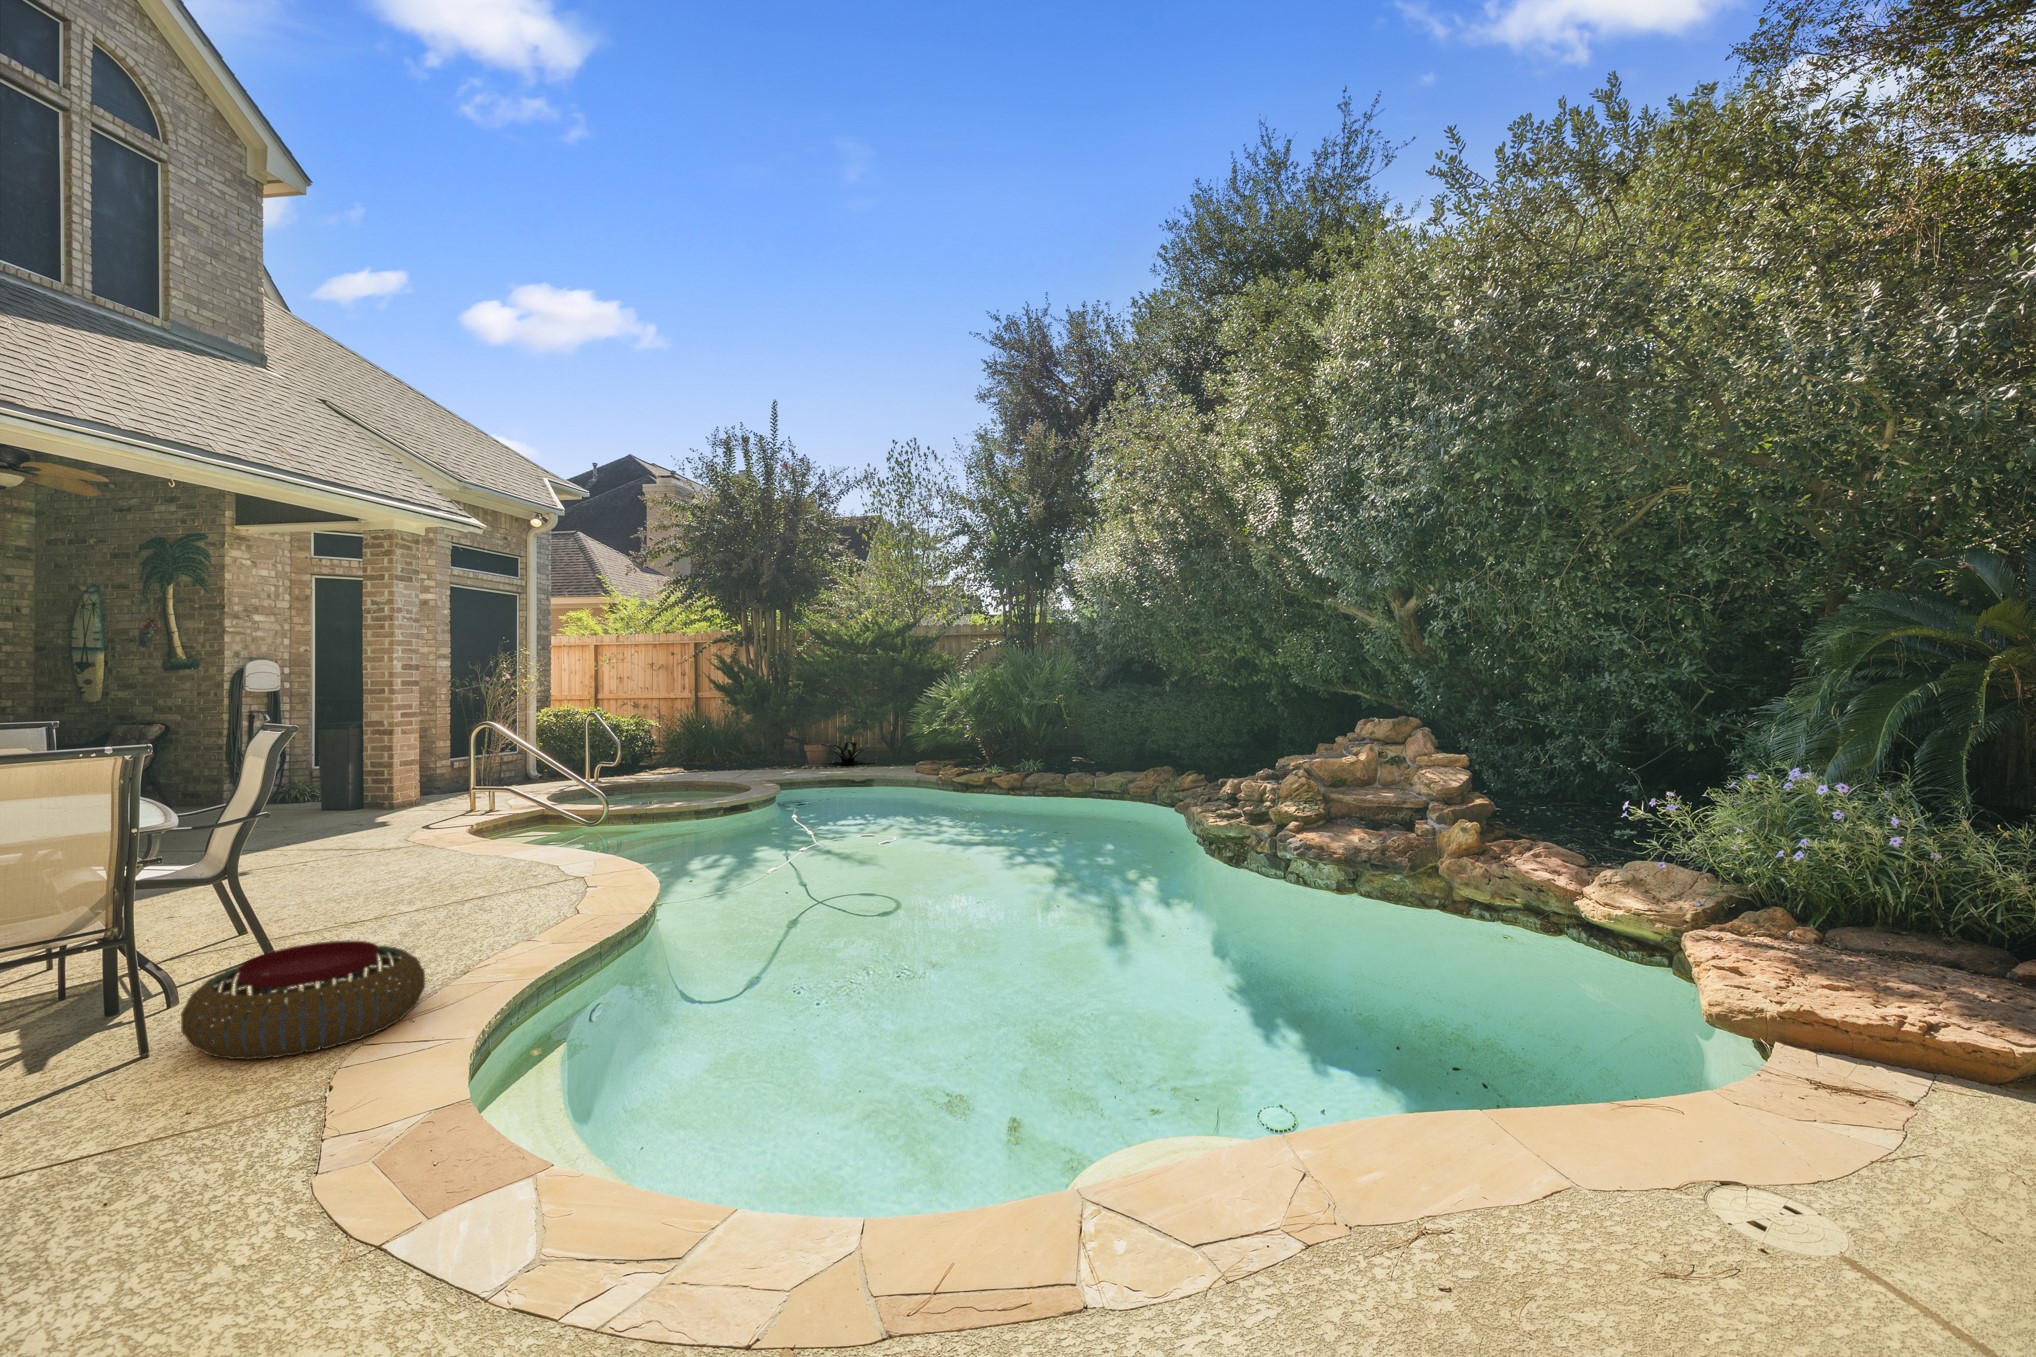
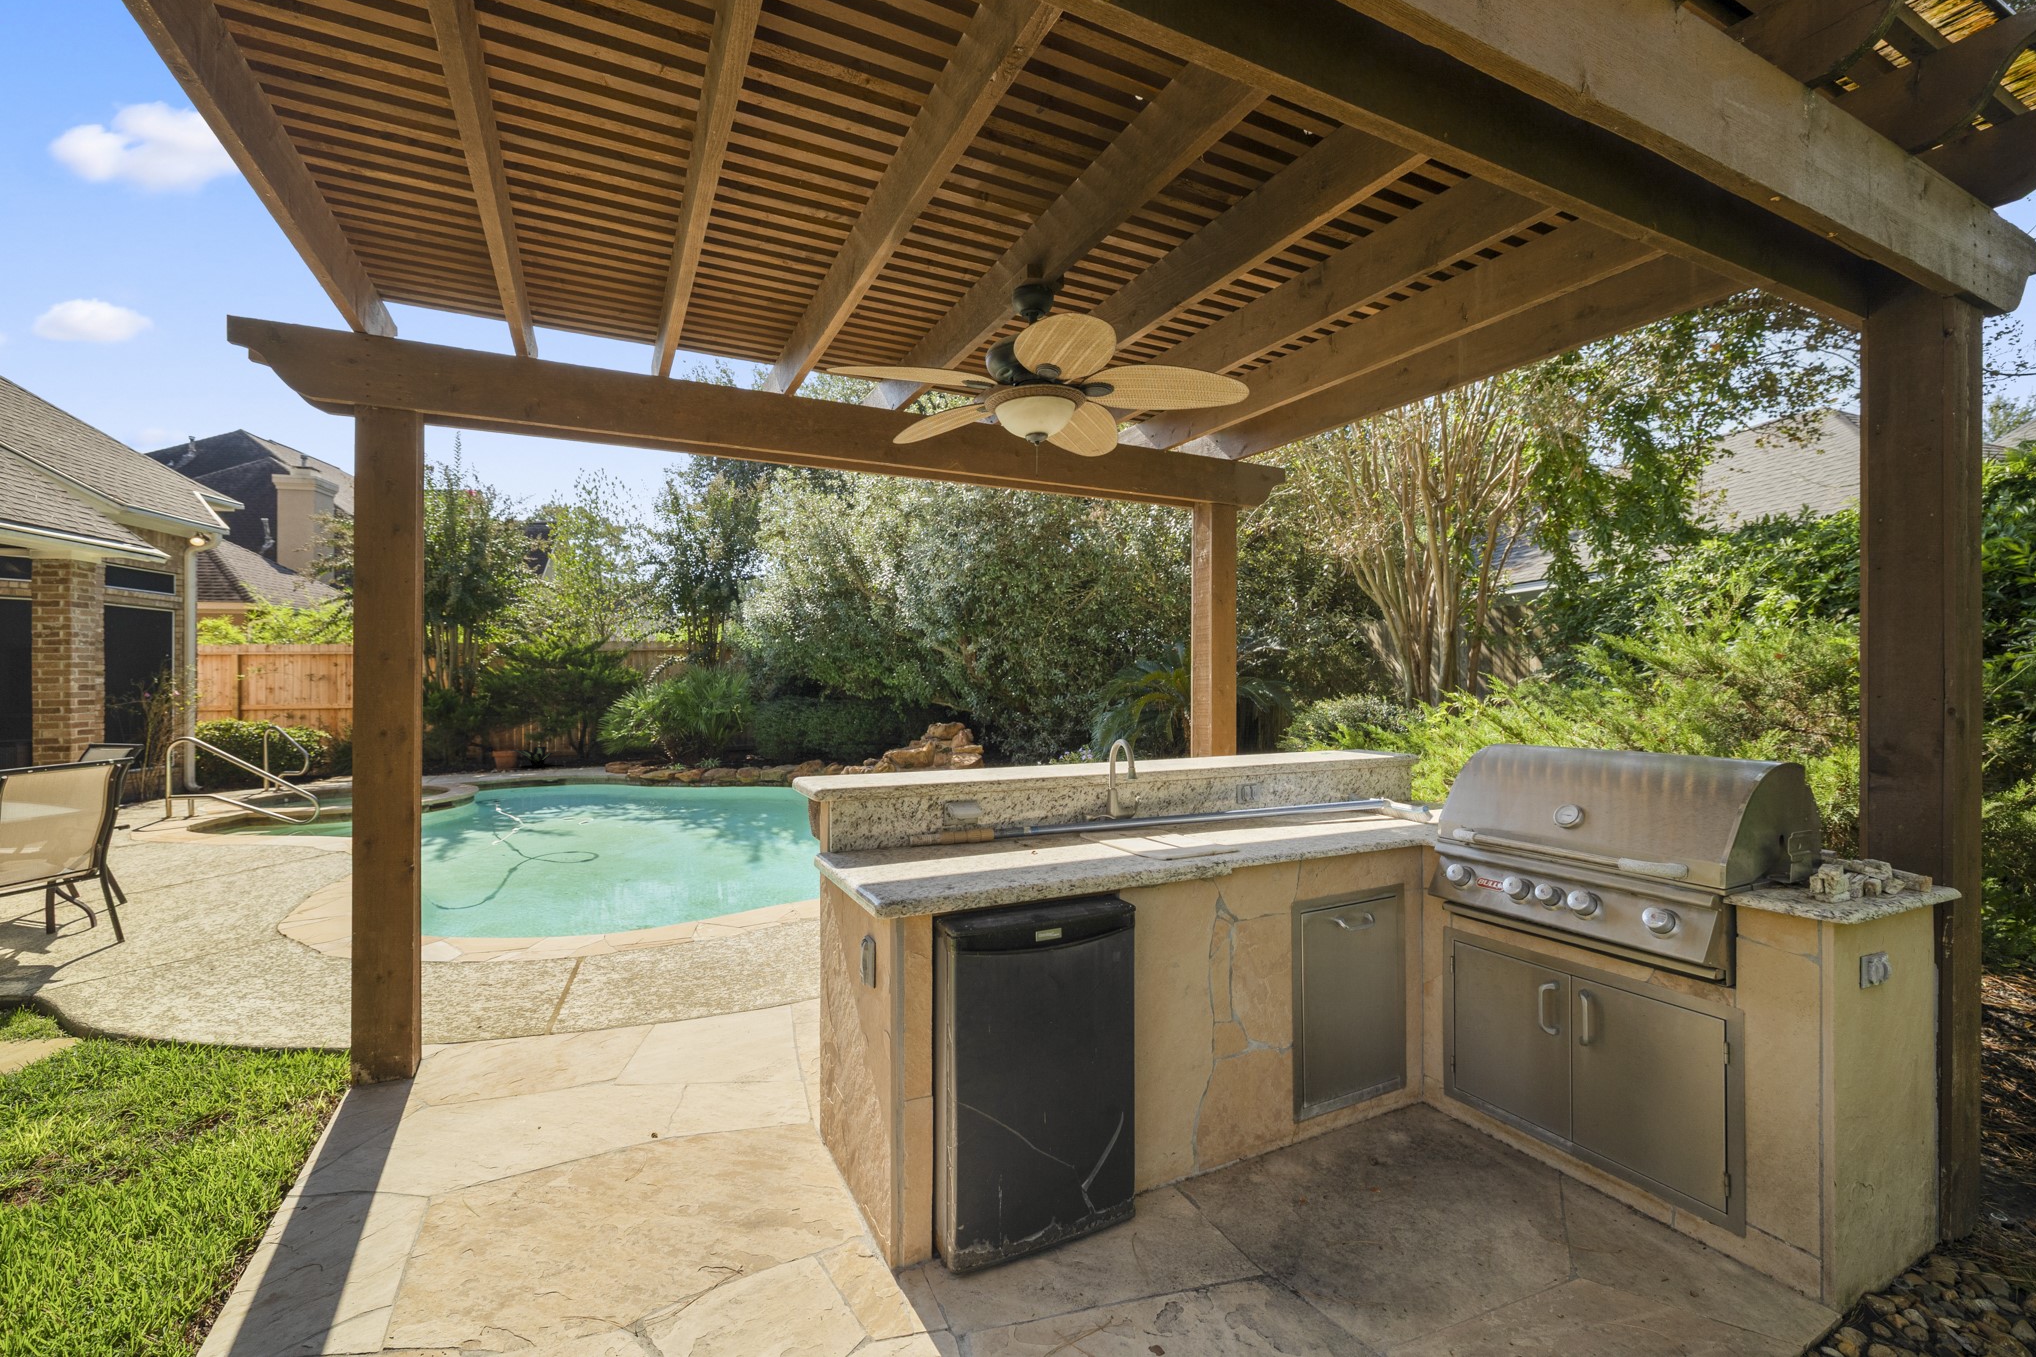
pouf: present [181,941,425,1060] -> none [91,878,261,945]

